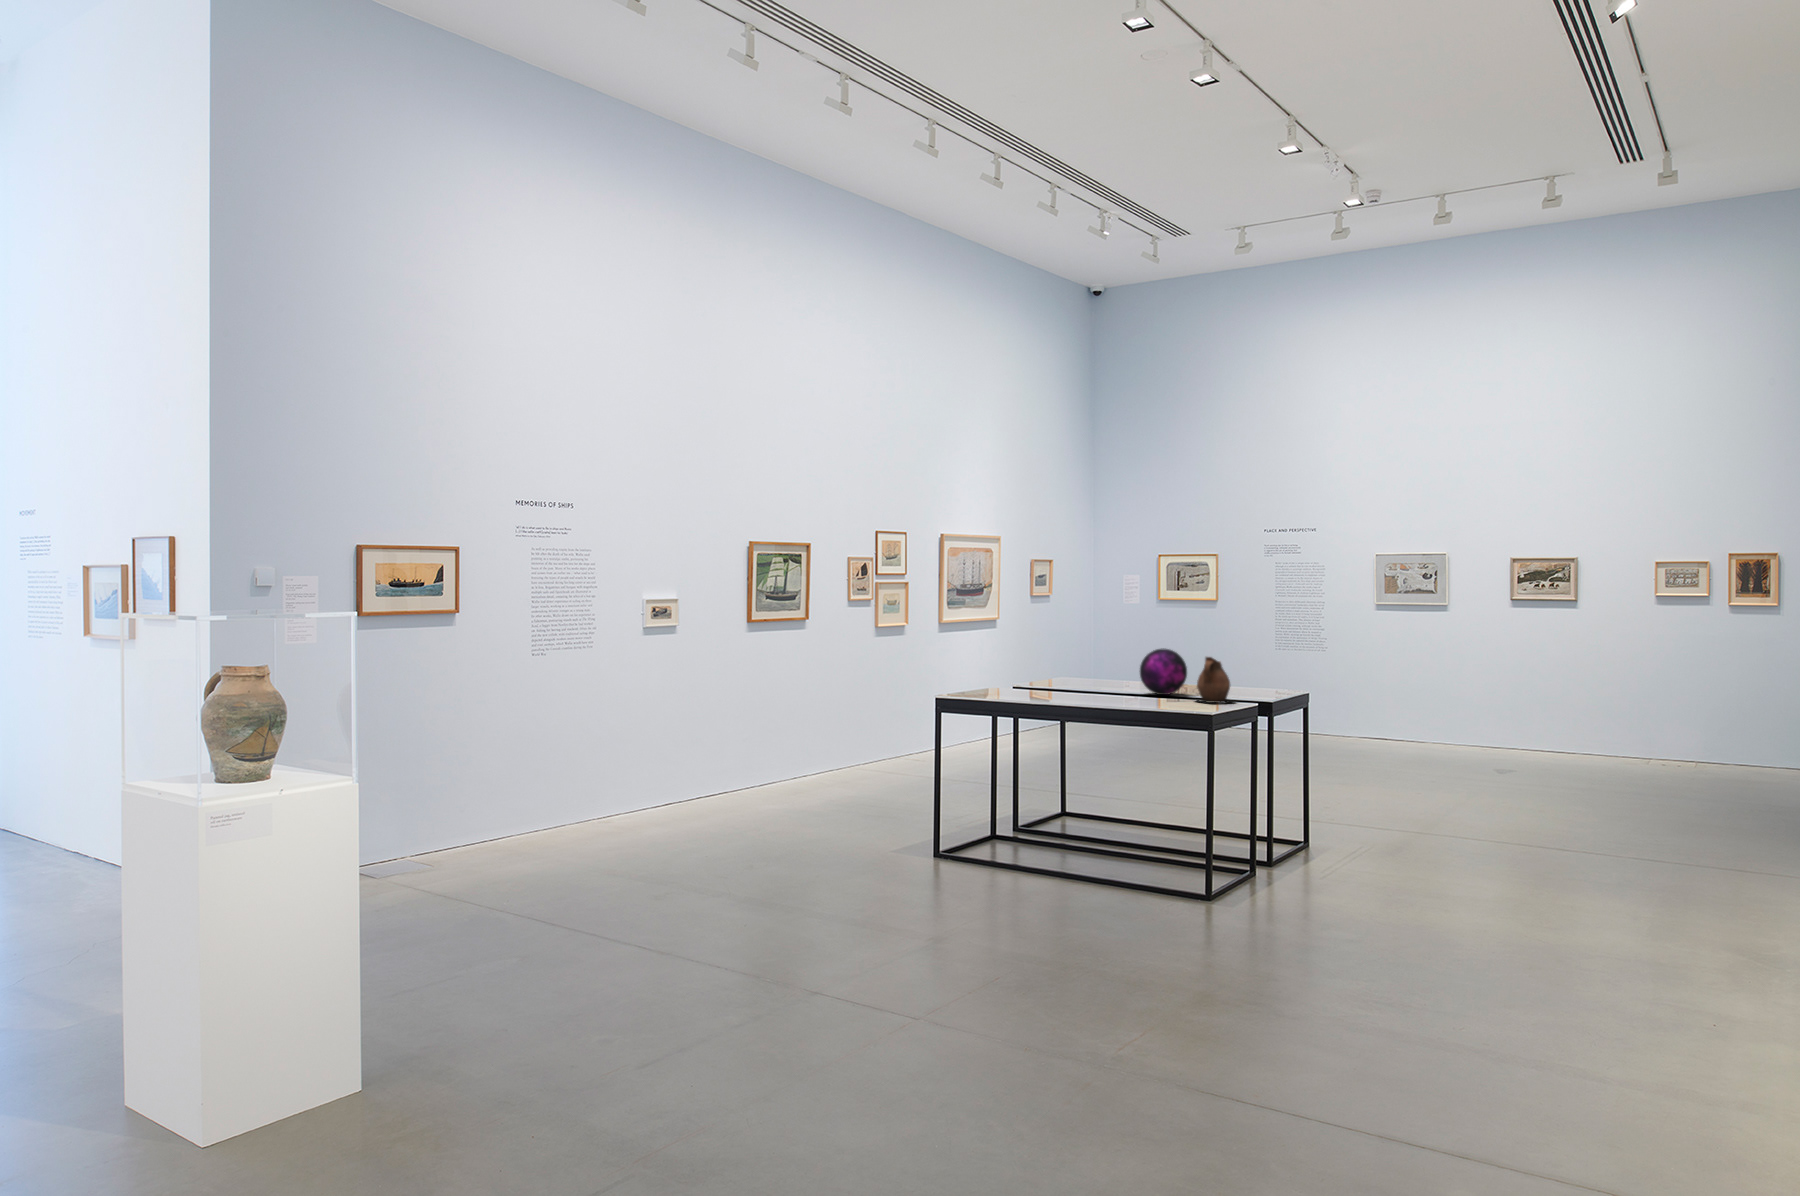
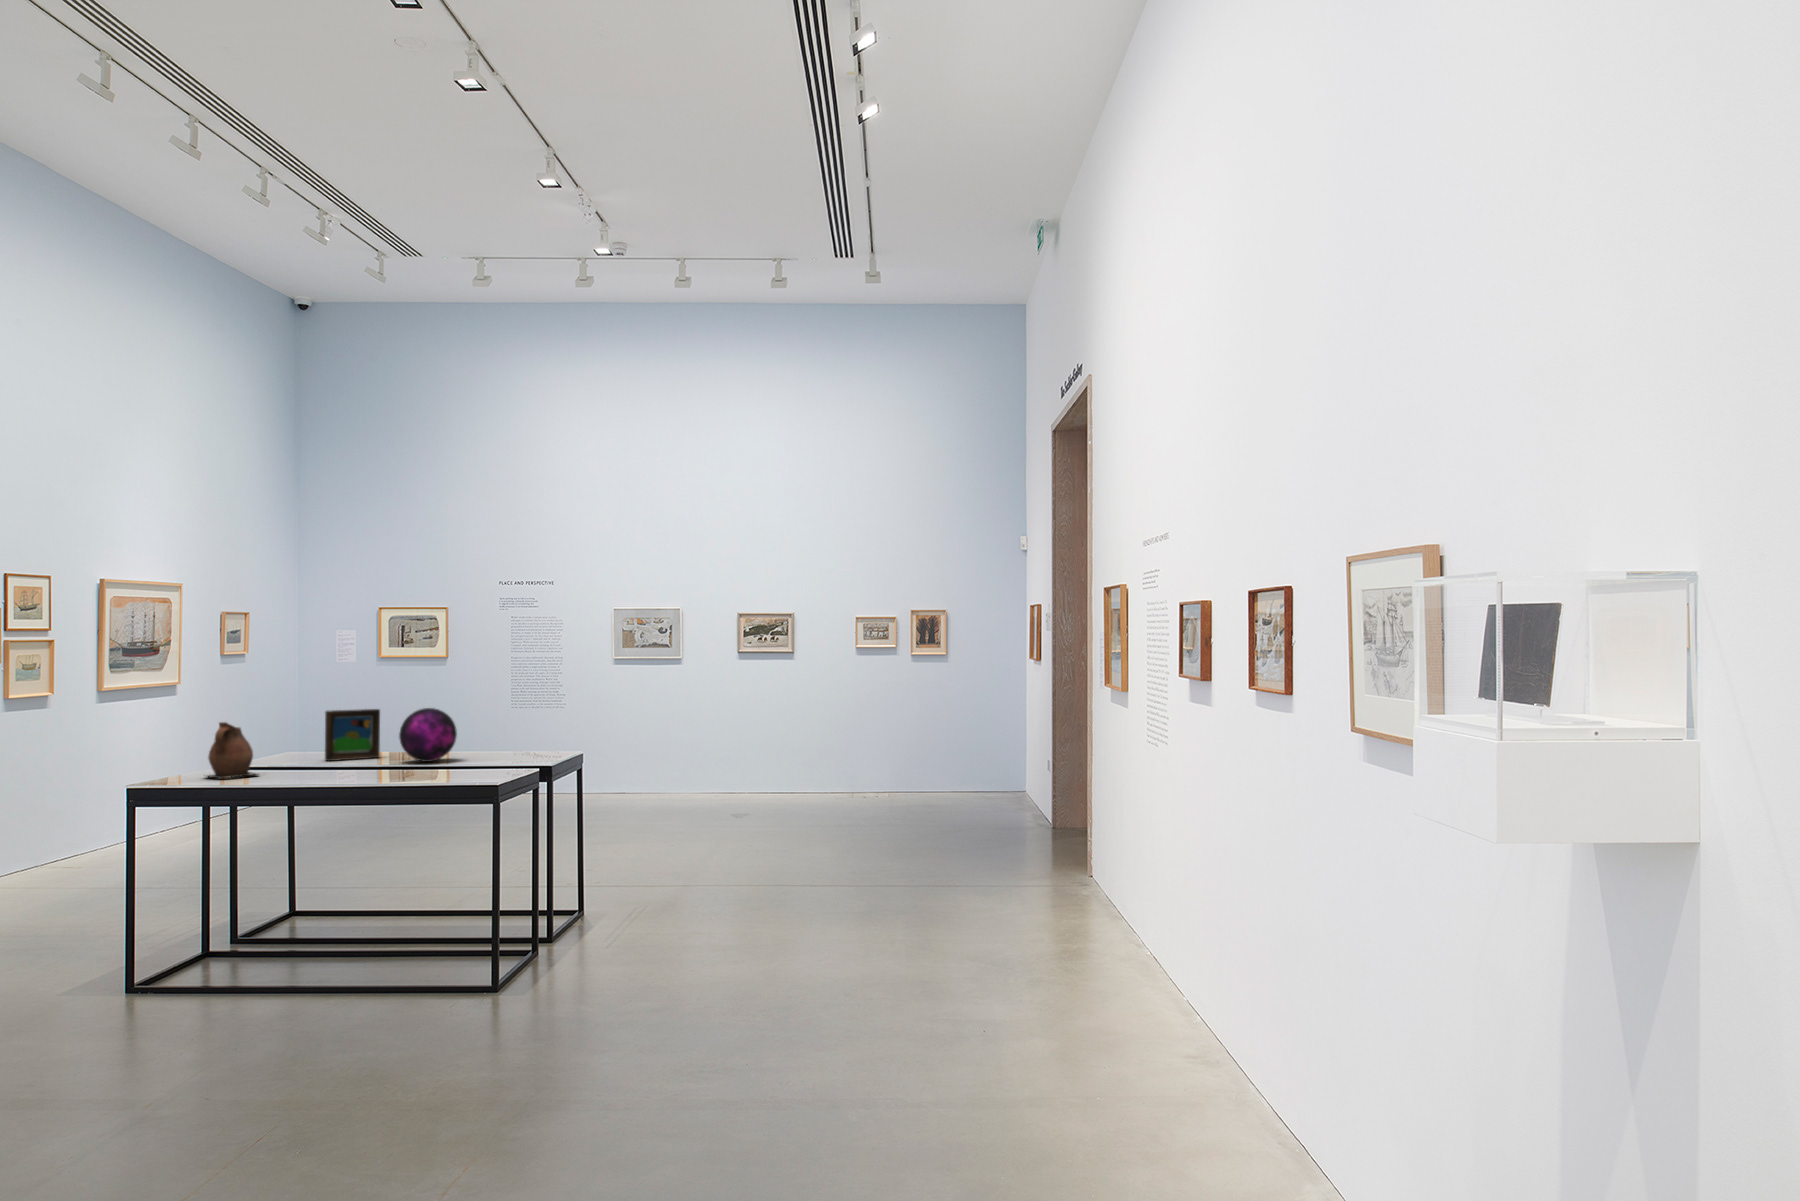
picture frame: none [1084,647,1127,689] -> present [325,709,380,761]
ceramic pitcher: present [1197,657,1232,703] -> present [208,722,258,778]

